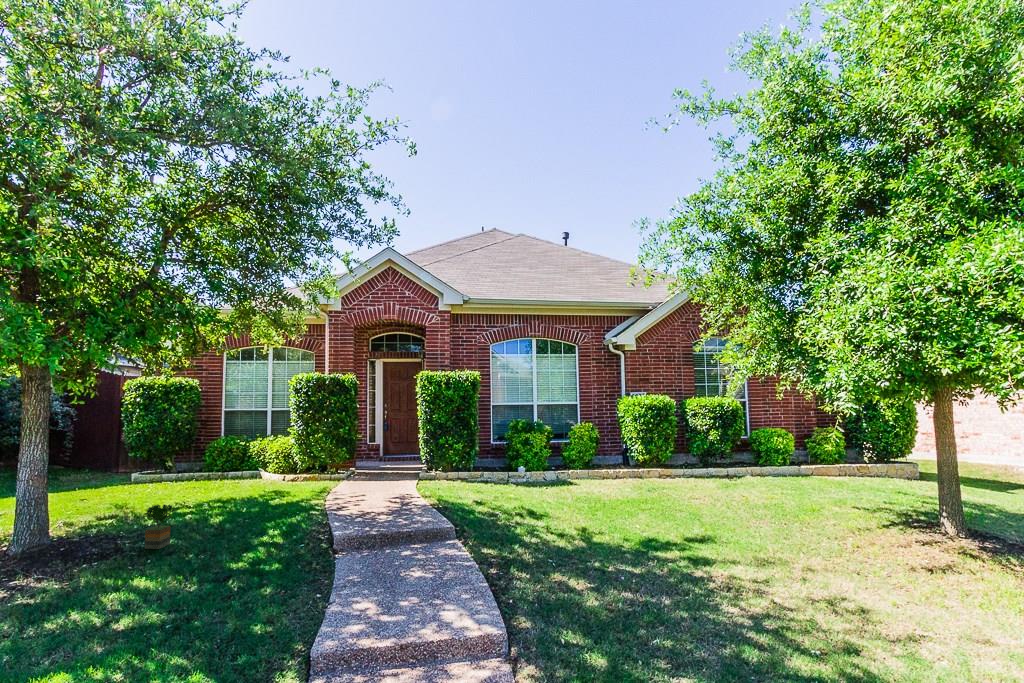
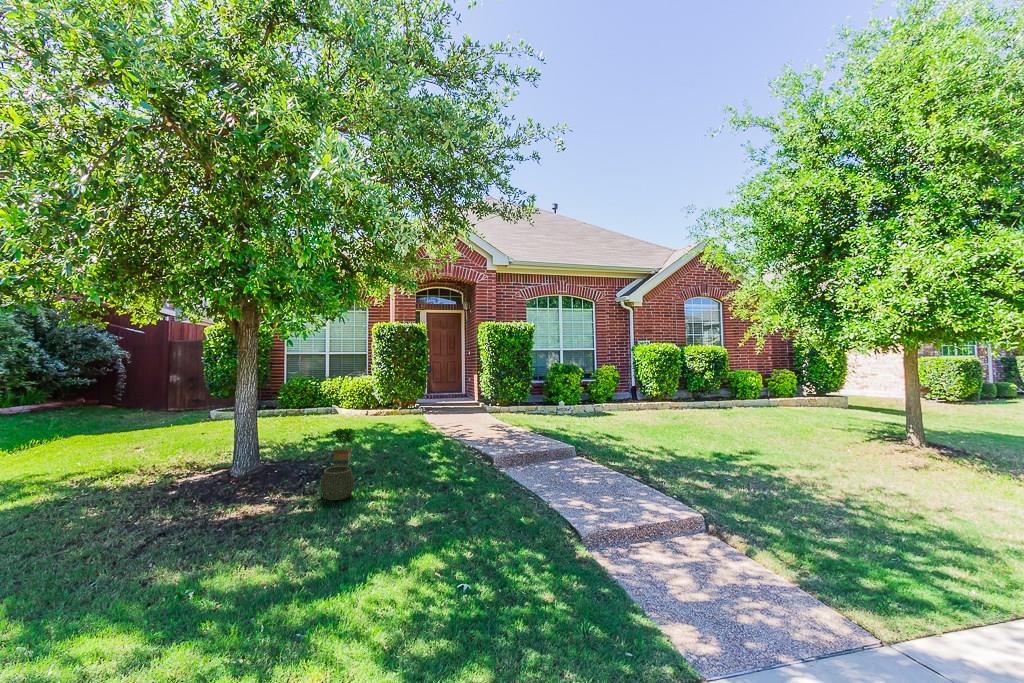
woven basket: none [71,552,116,593] -> present [321,466,354,500]

